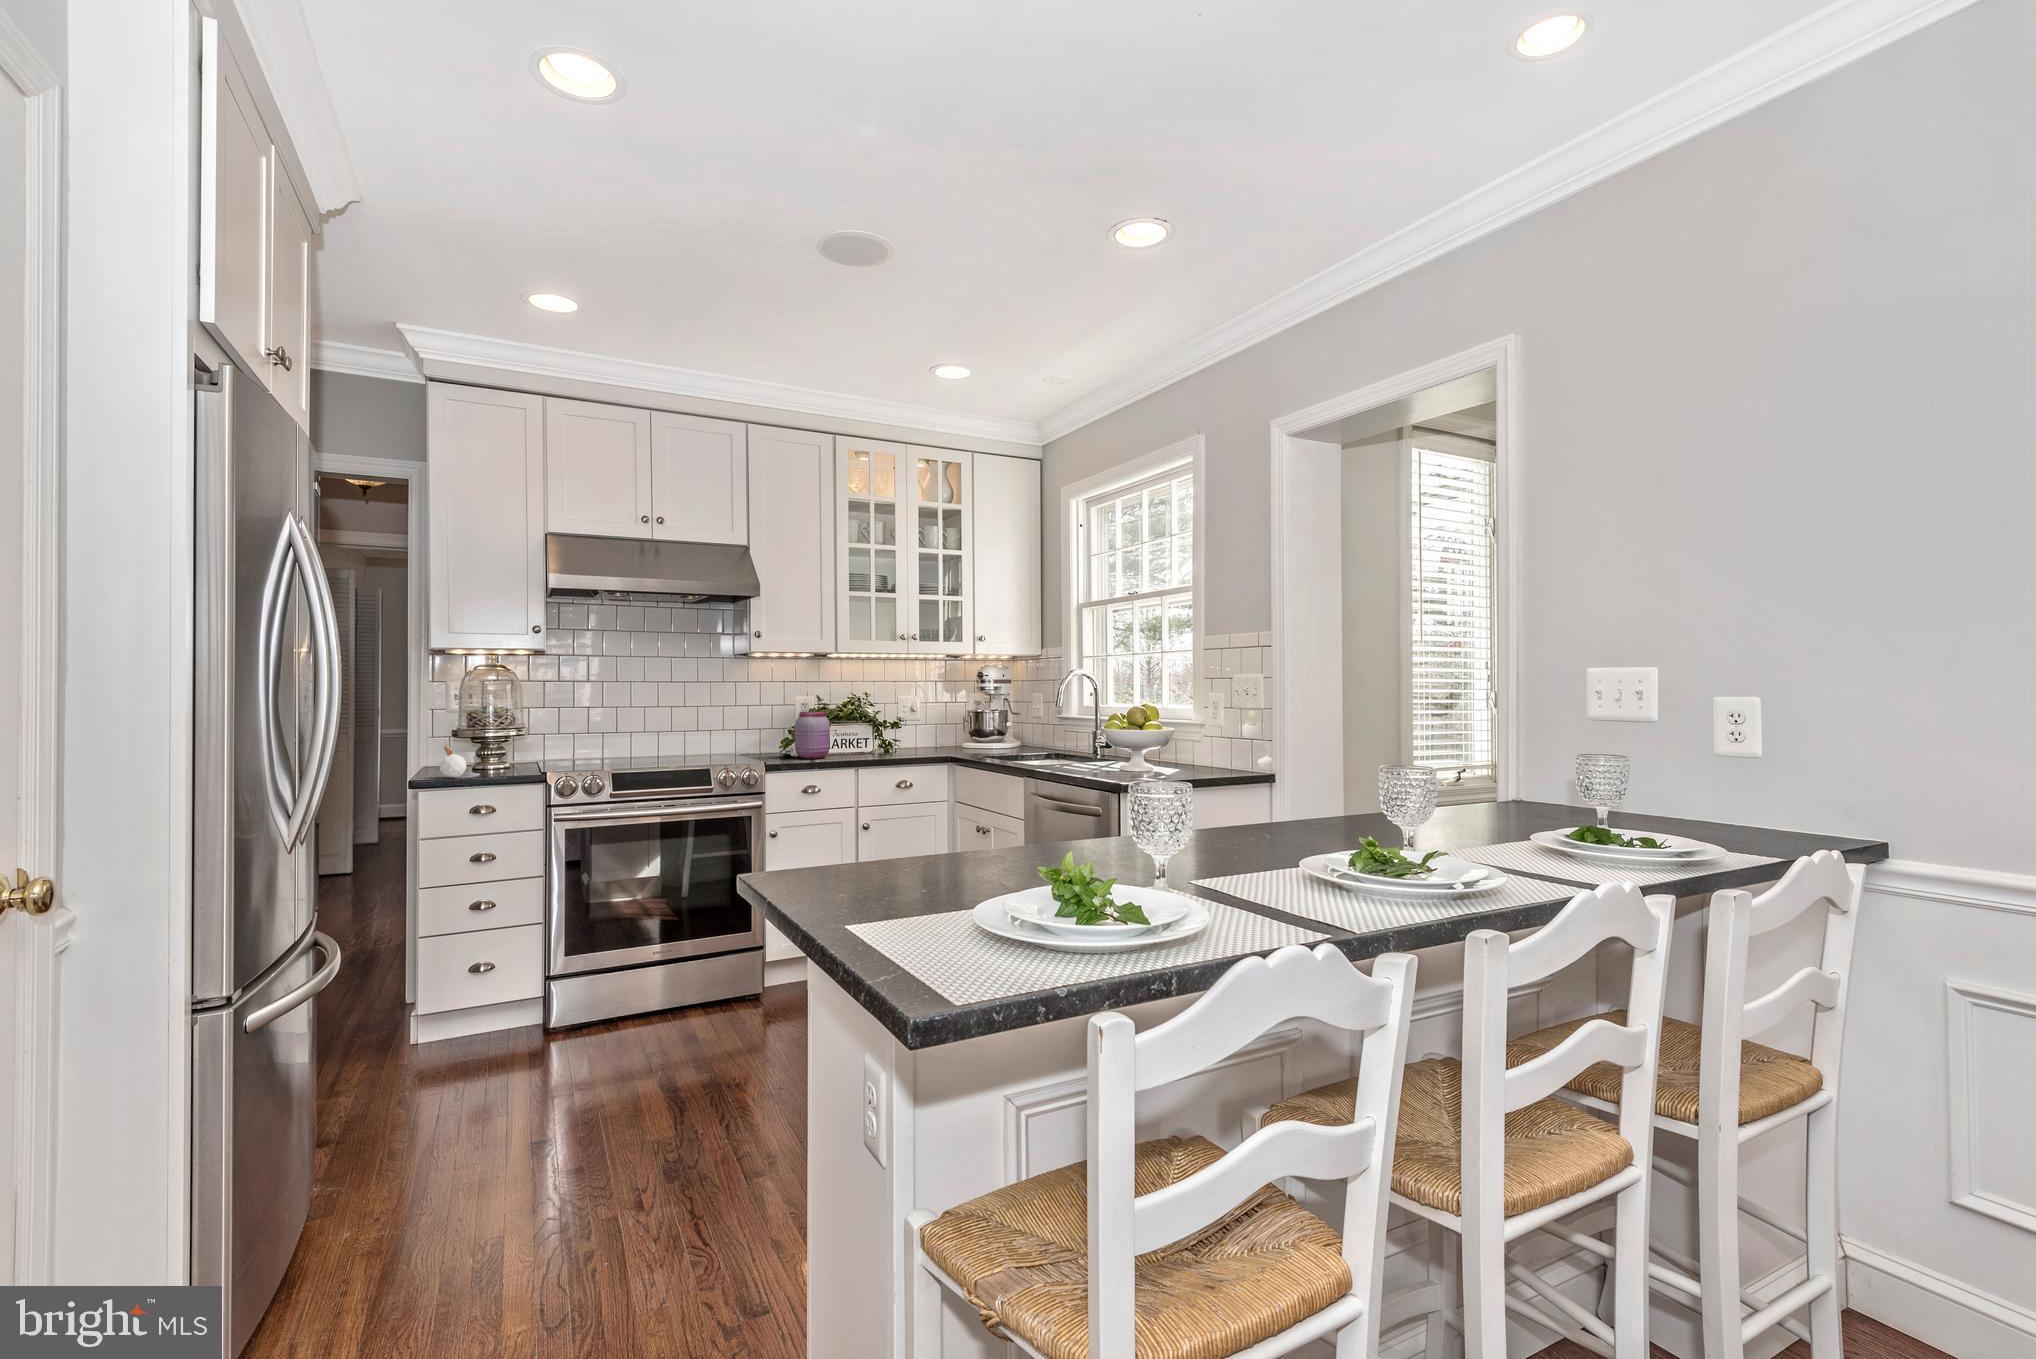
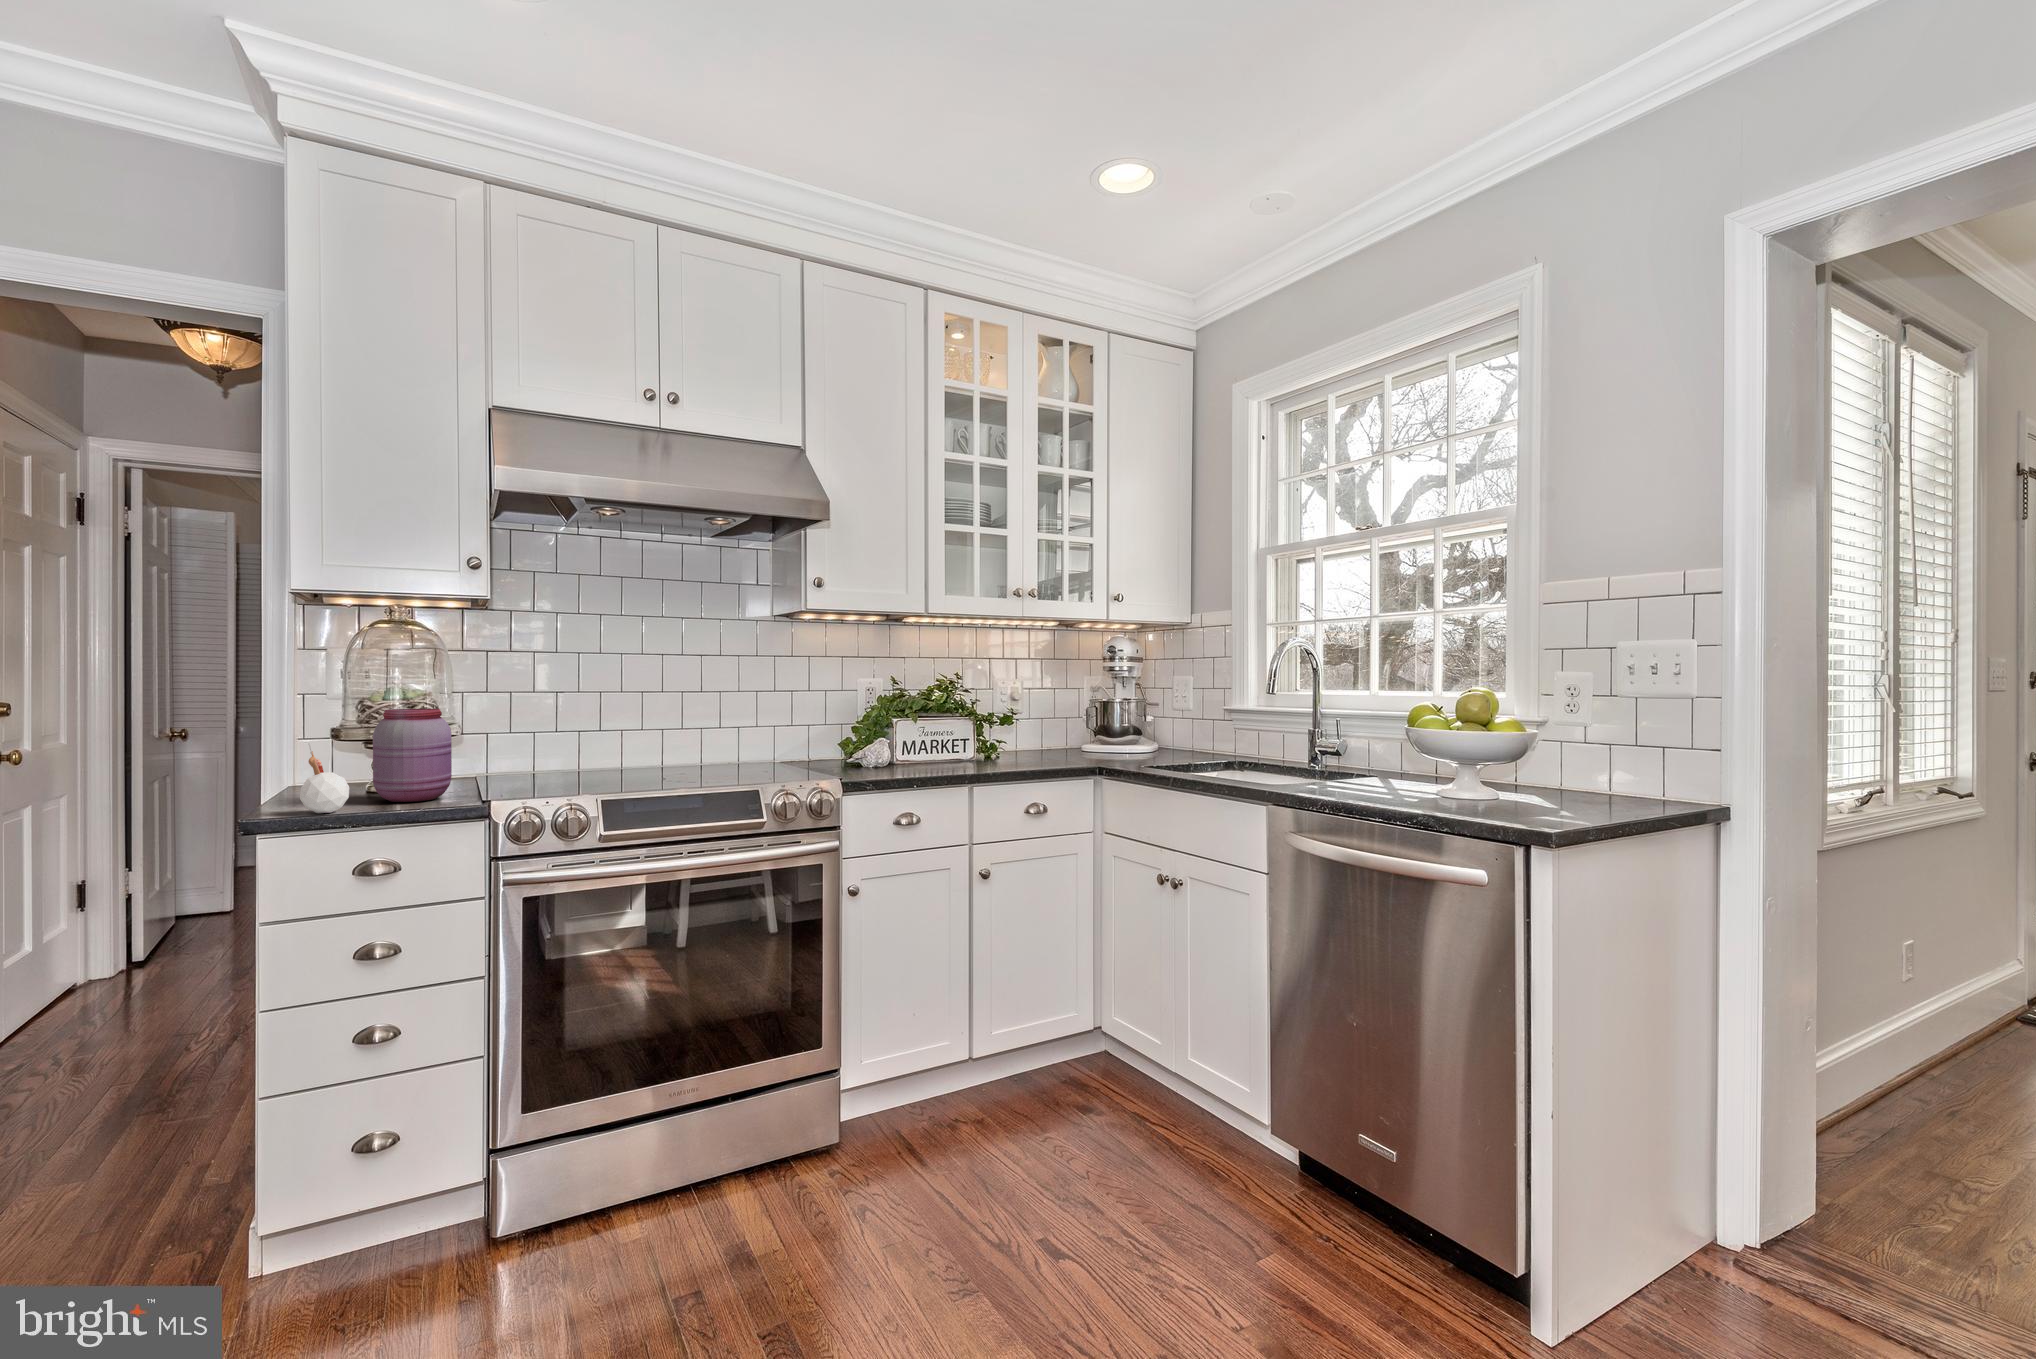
jar: present [795,711,830,759] -> present [373,709,452,802]

